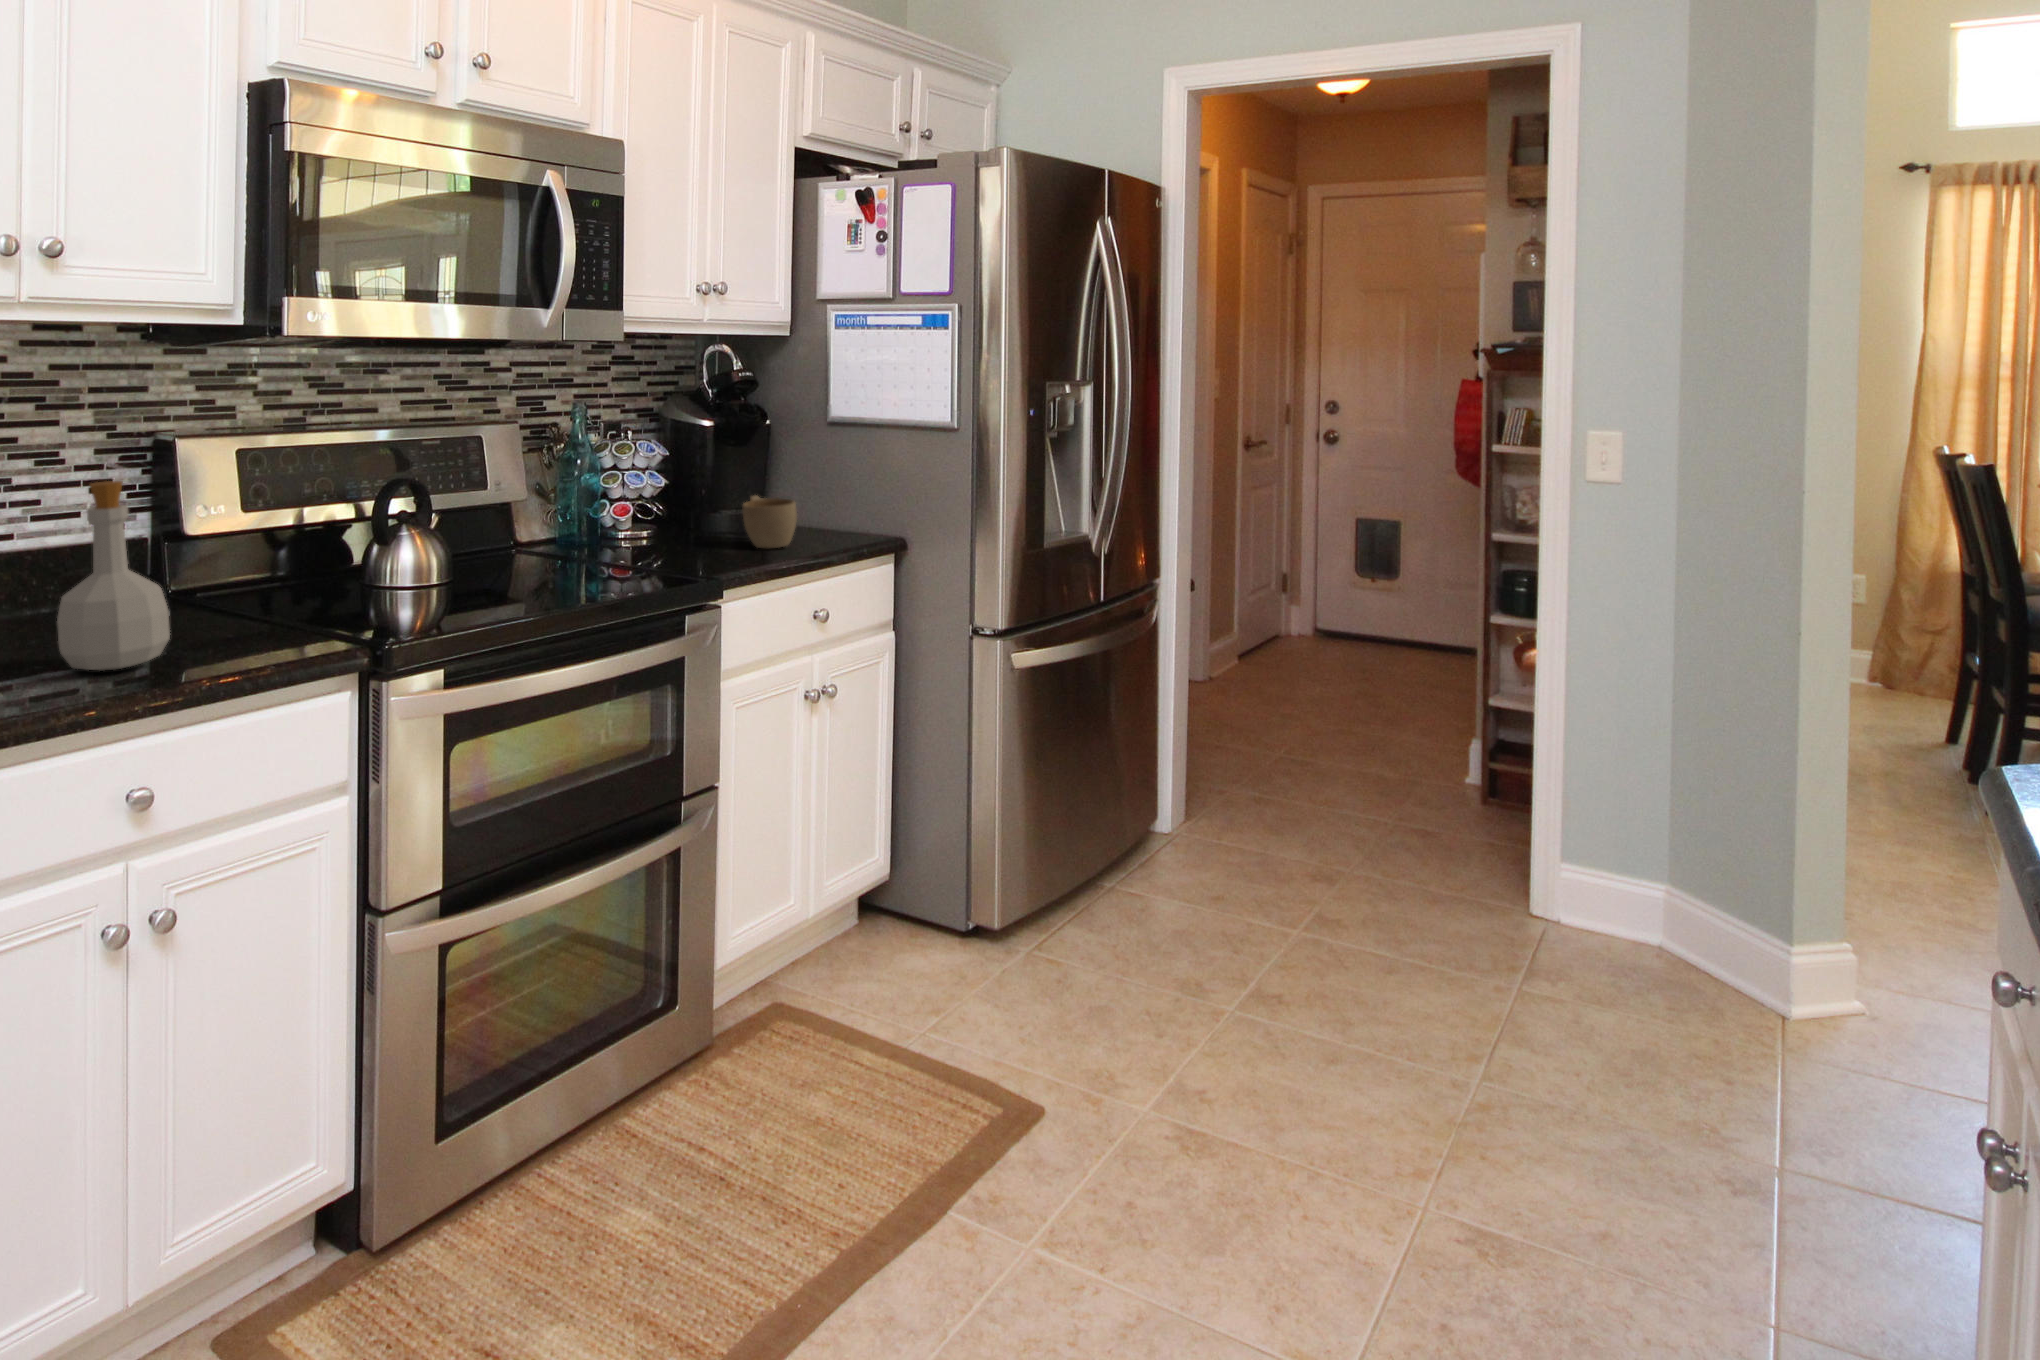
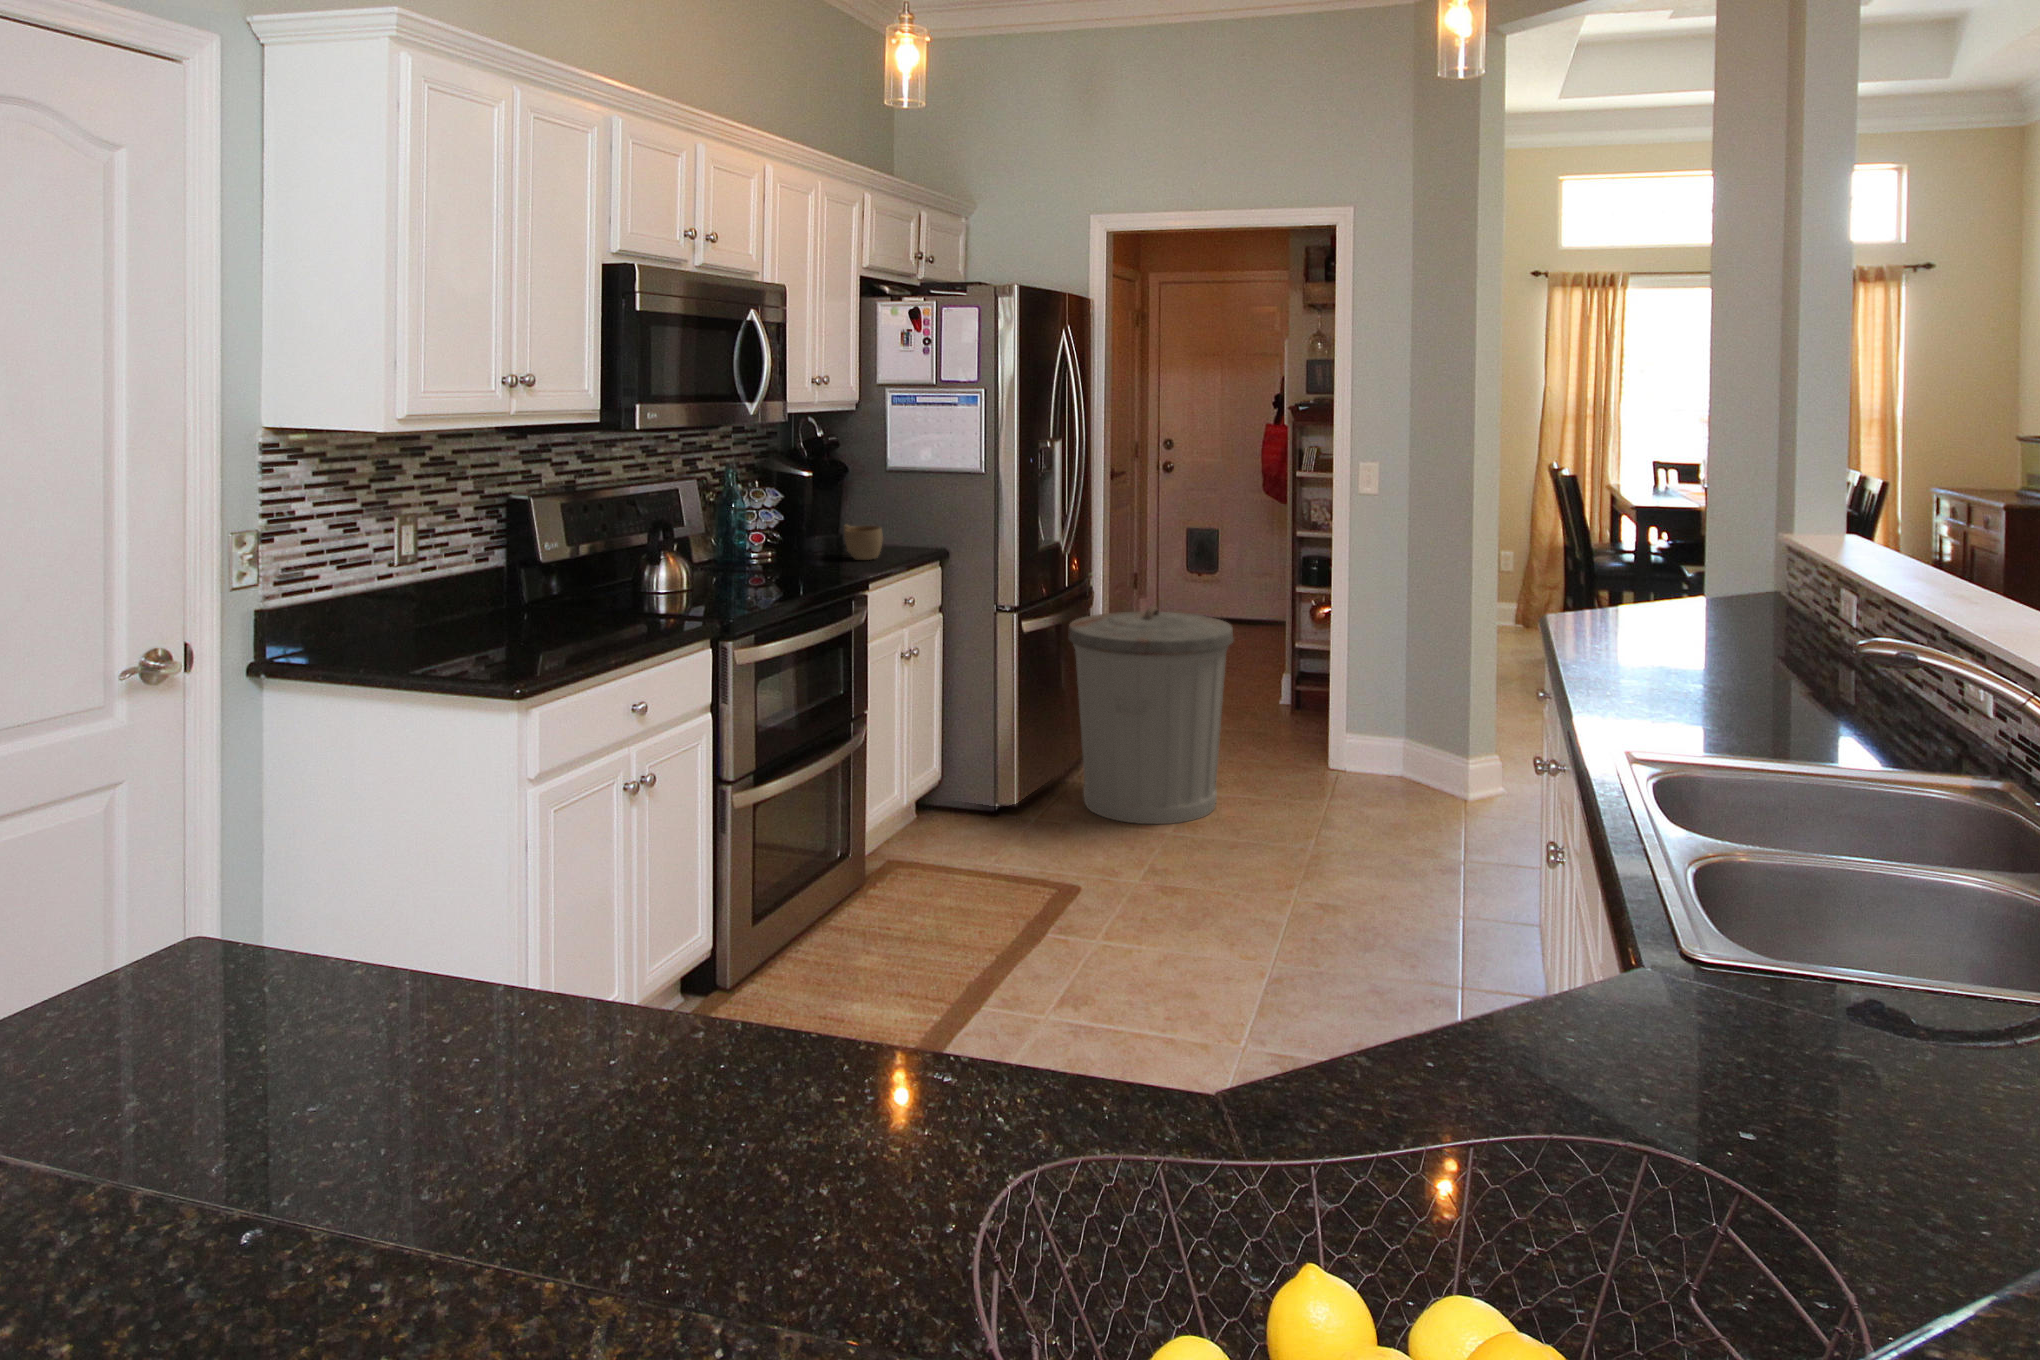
bottle: present [57,481,170,671] -> none [554,524,619,640]
trash can: none [1094,639,1357,987] -> present [1068,606,1234,824]

